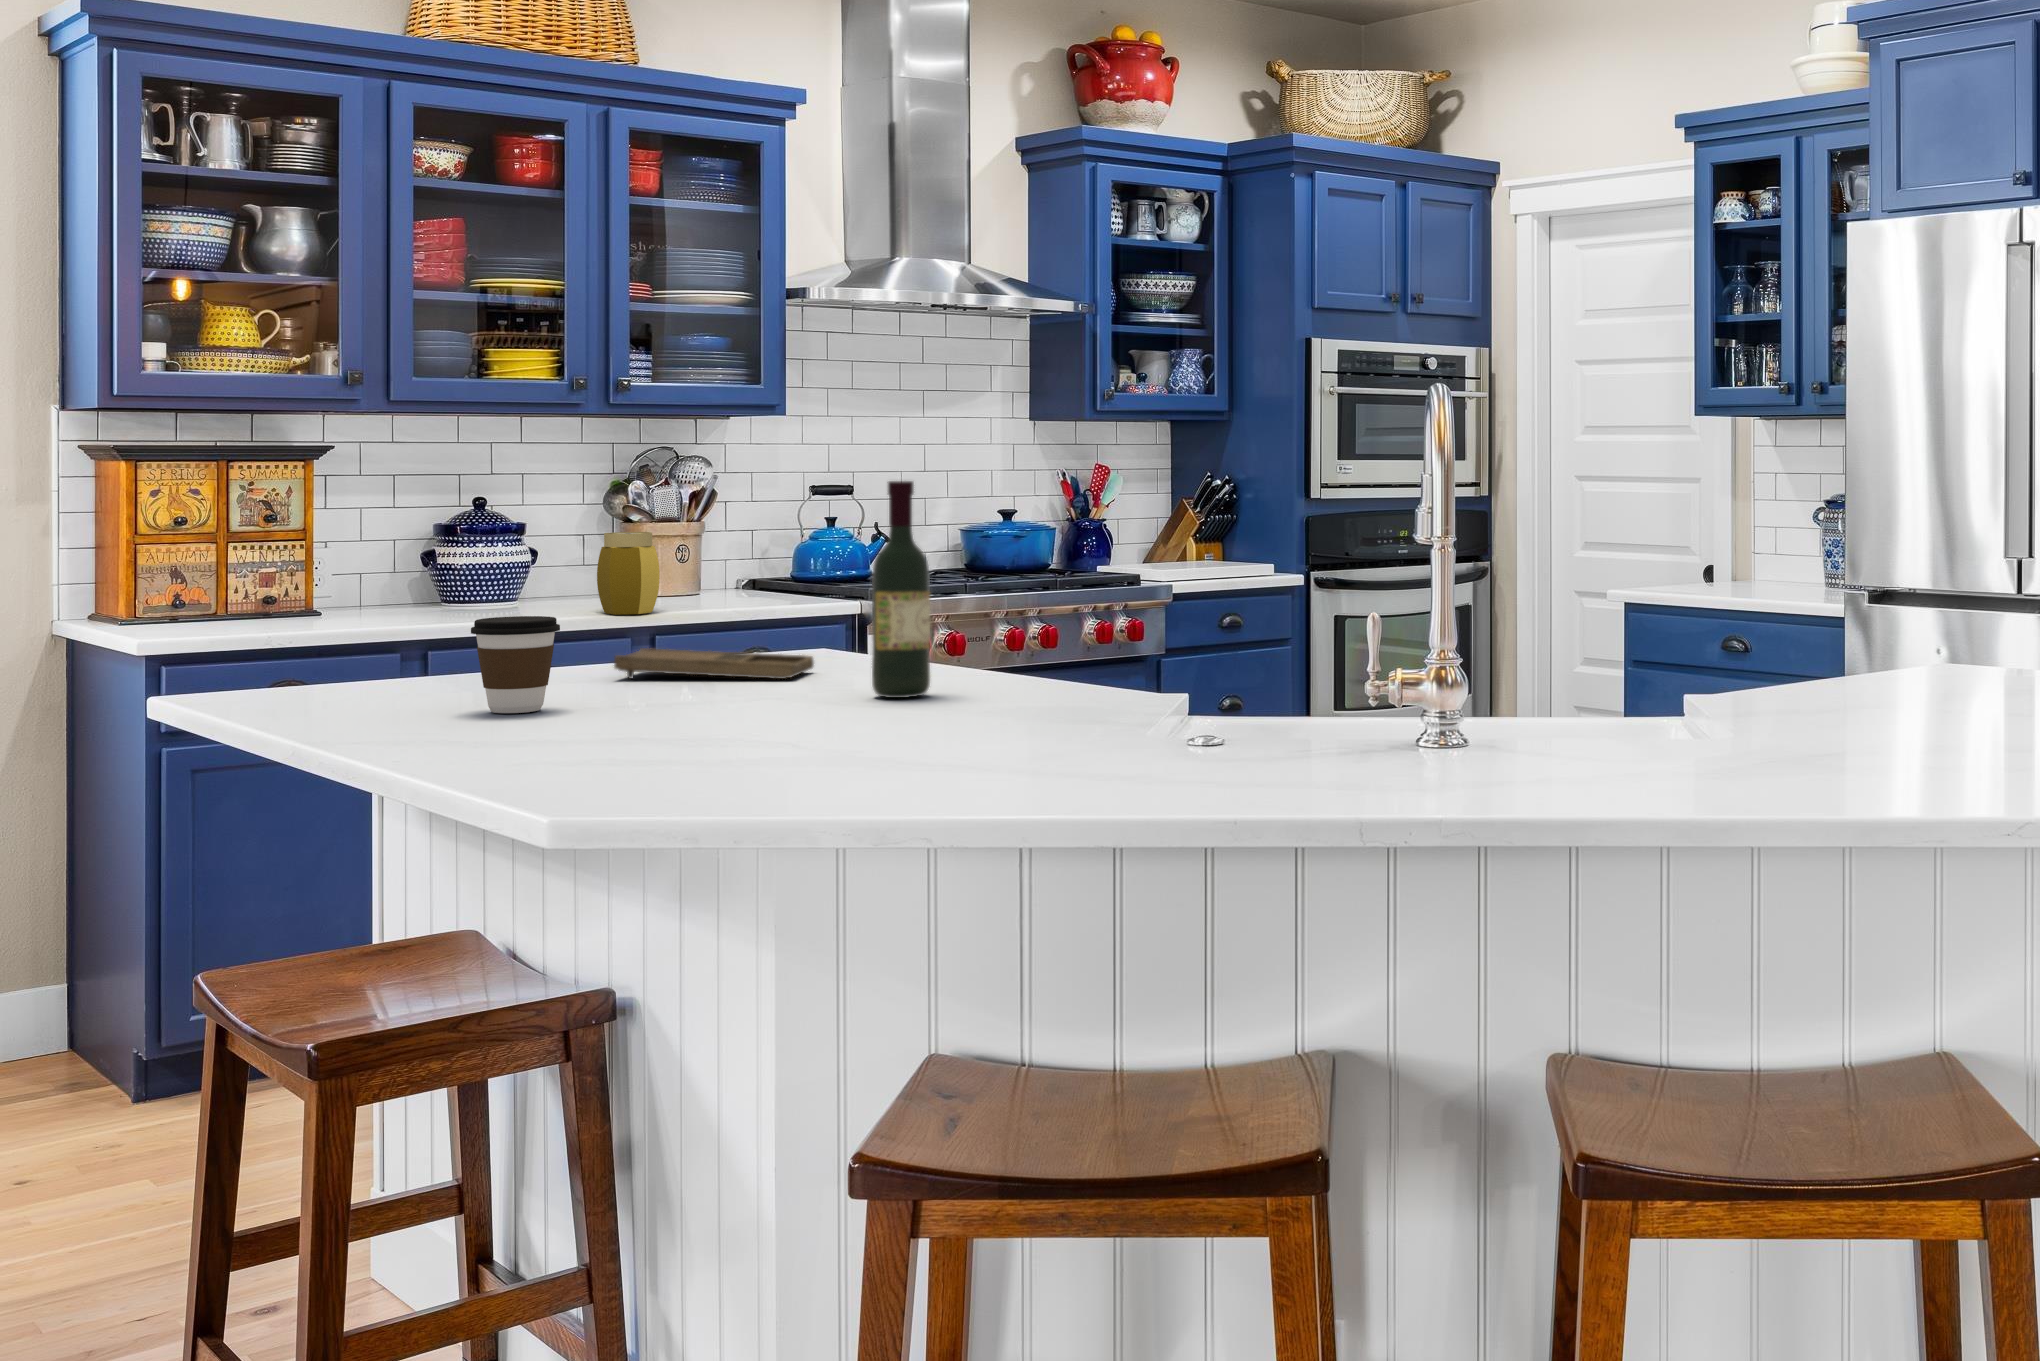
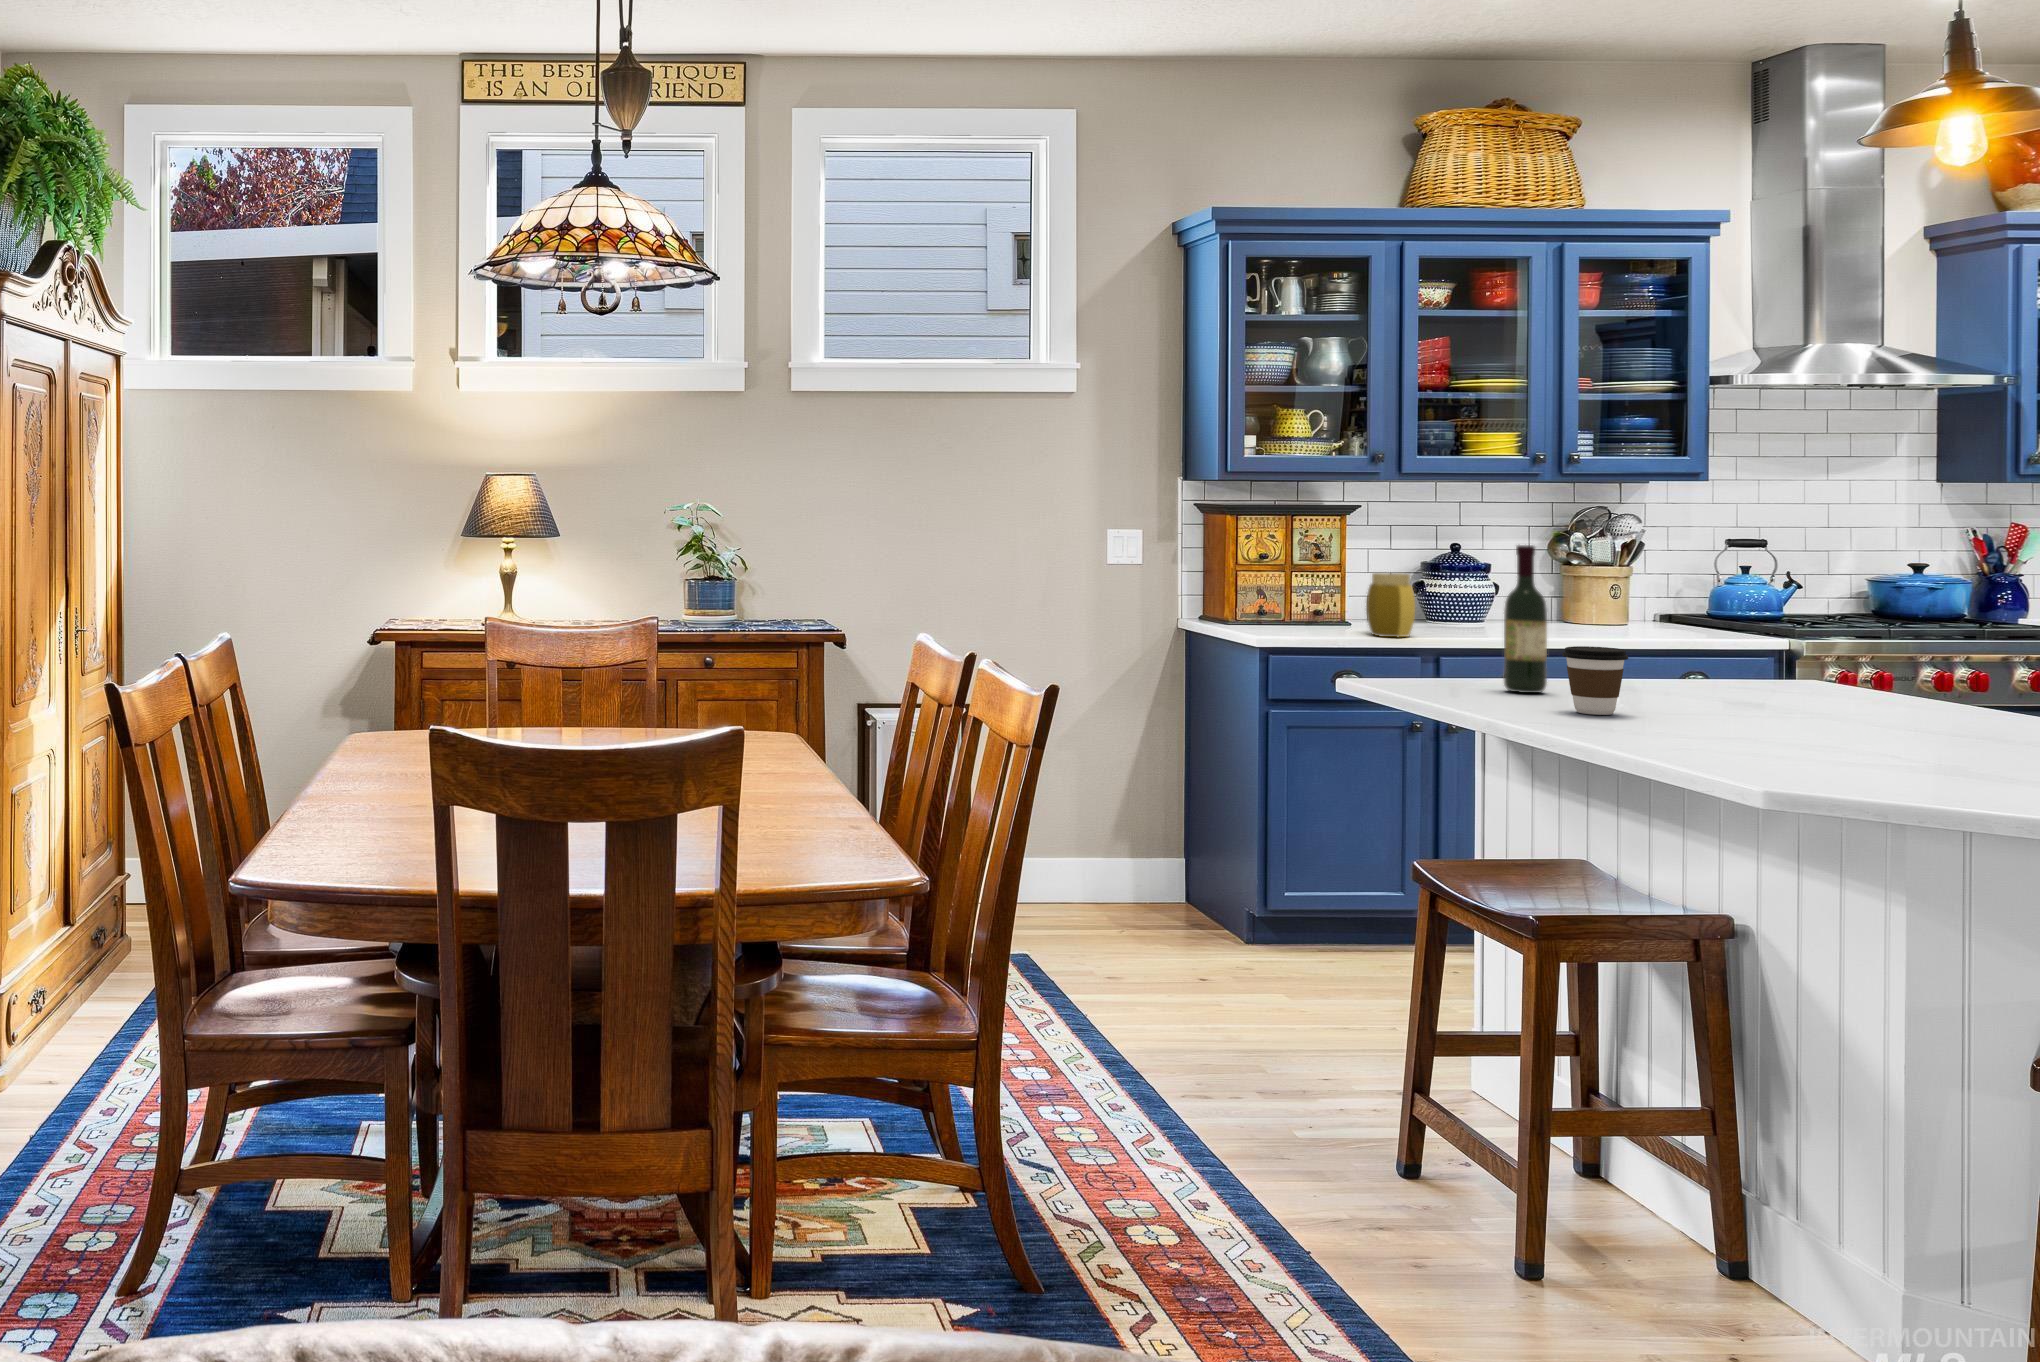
wine bottle: present [872,481,930,698] -> present [1504,545,1547,693]
jar: present [597,532,660,615] -> present [1366,573,1415,637]
tray: present [614,648,814,679] -> none [1646,673,1812,707]

